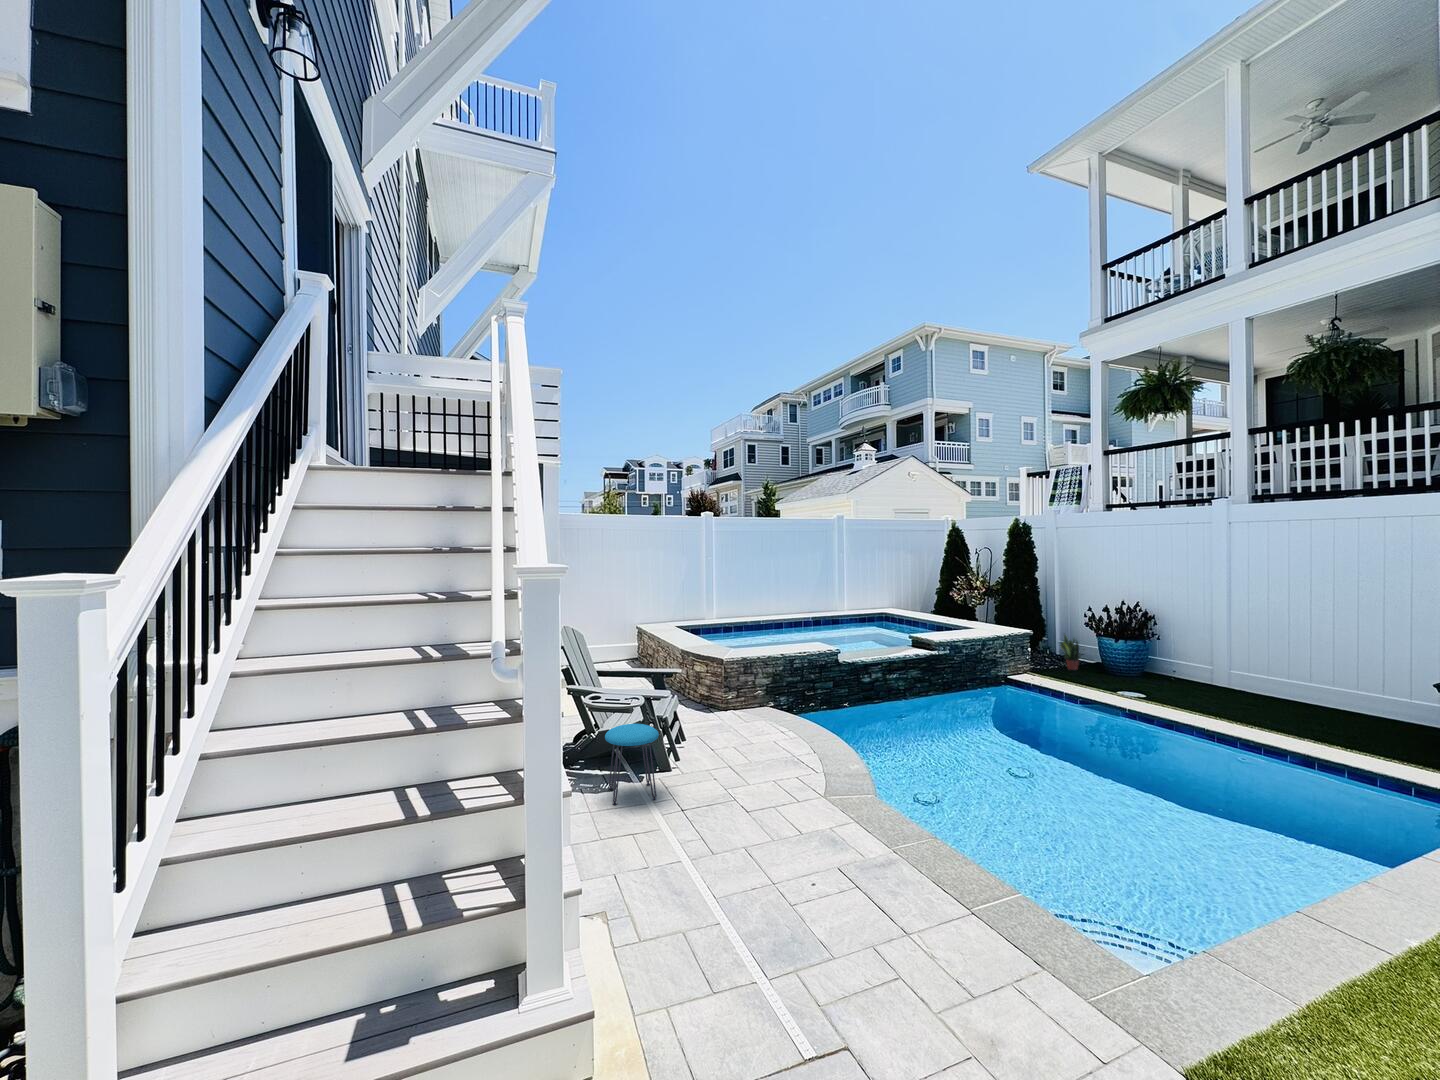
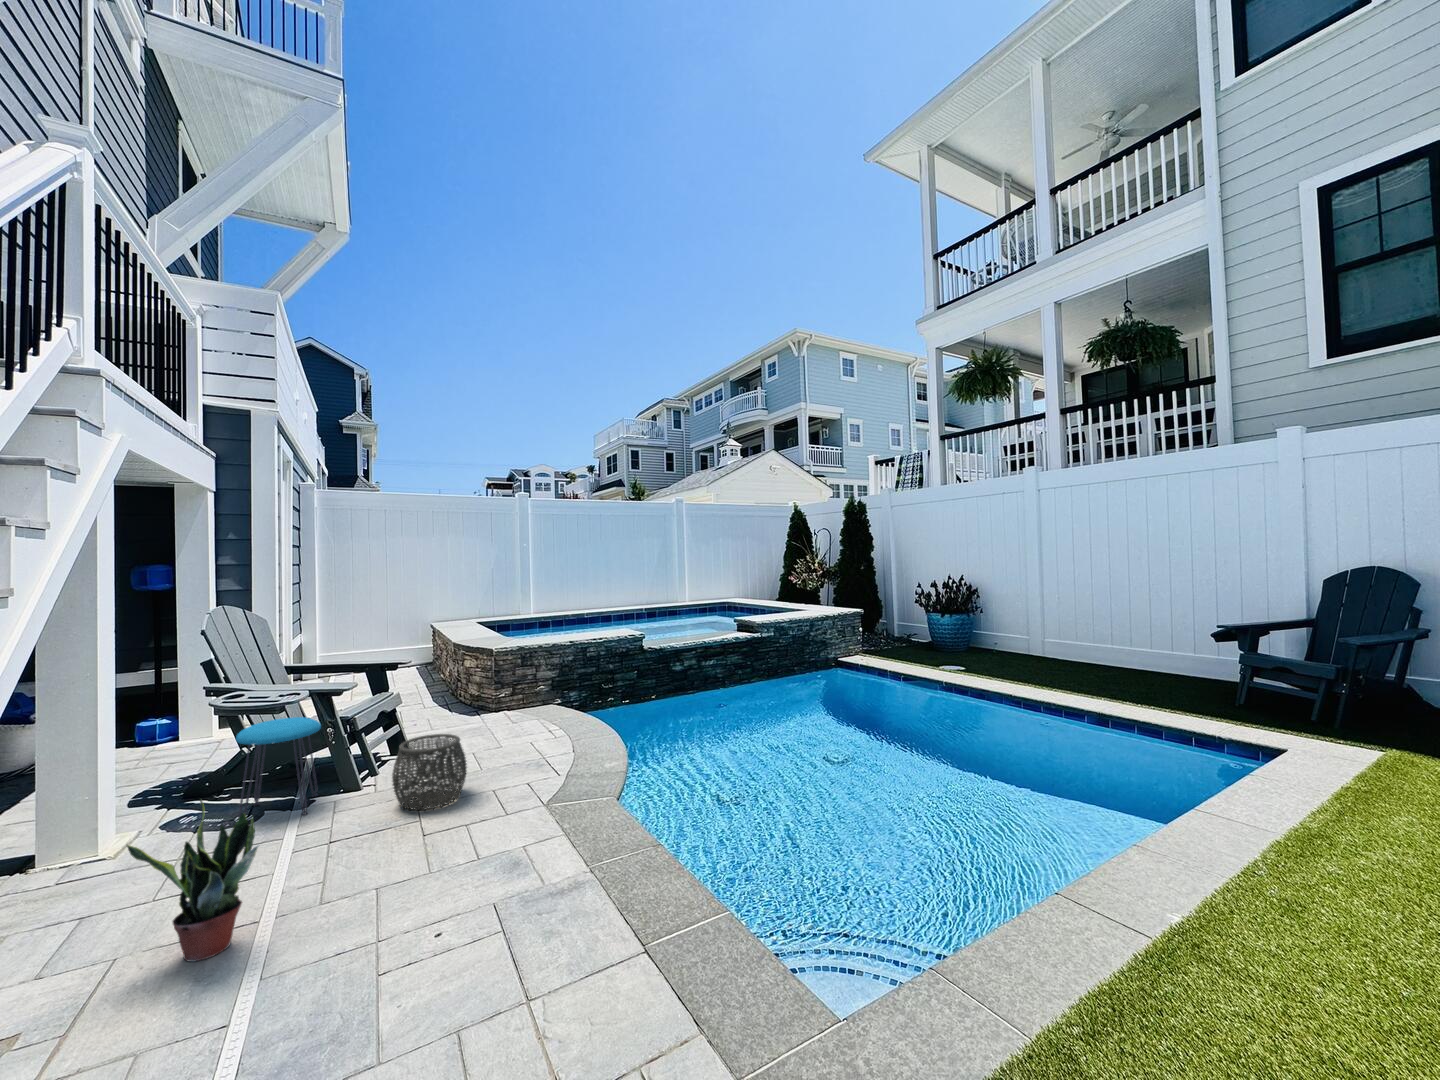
potted plant: present [1061,635,1082,670] -> present [127,800,259,962]
woven basket: none [716,743,770,804] -> present [392,734,467,810]

